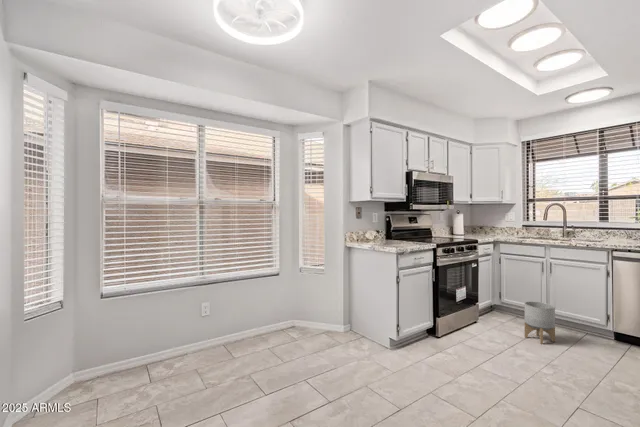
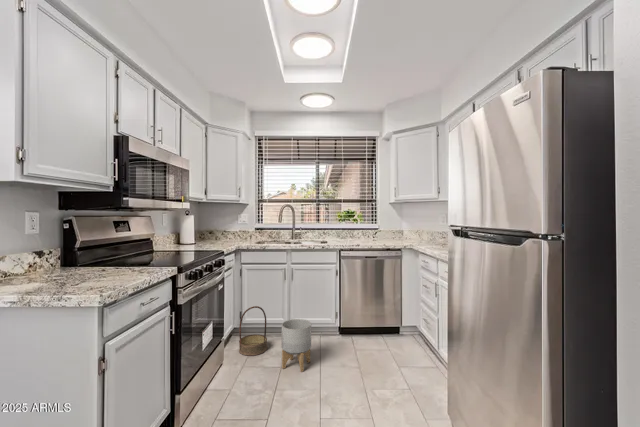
basket: none [493,287,520,325] -> present [239,306,267,356]

